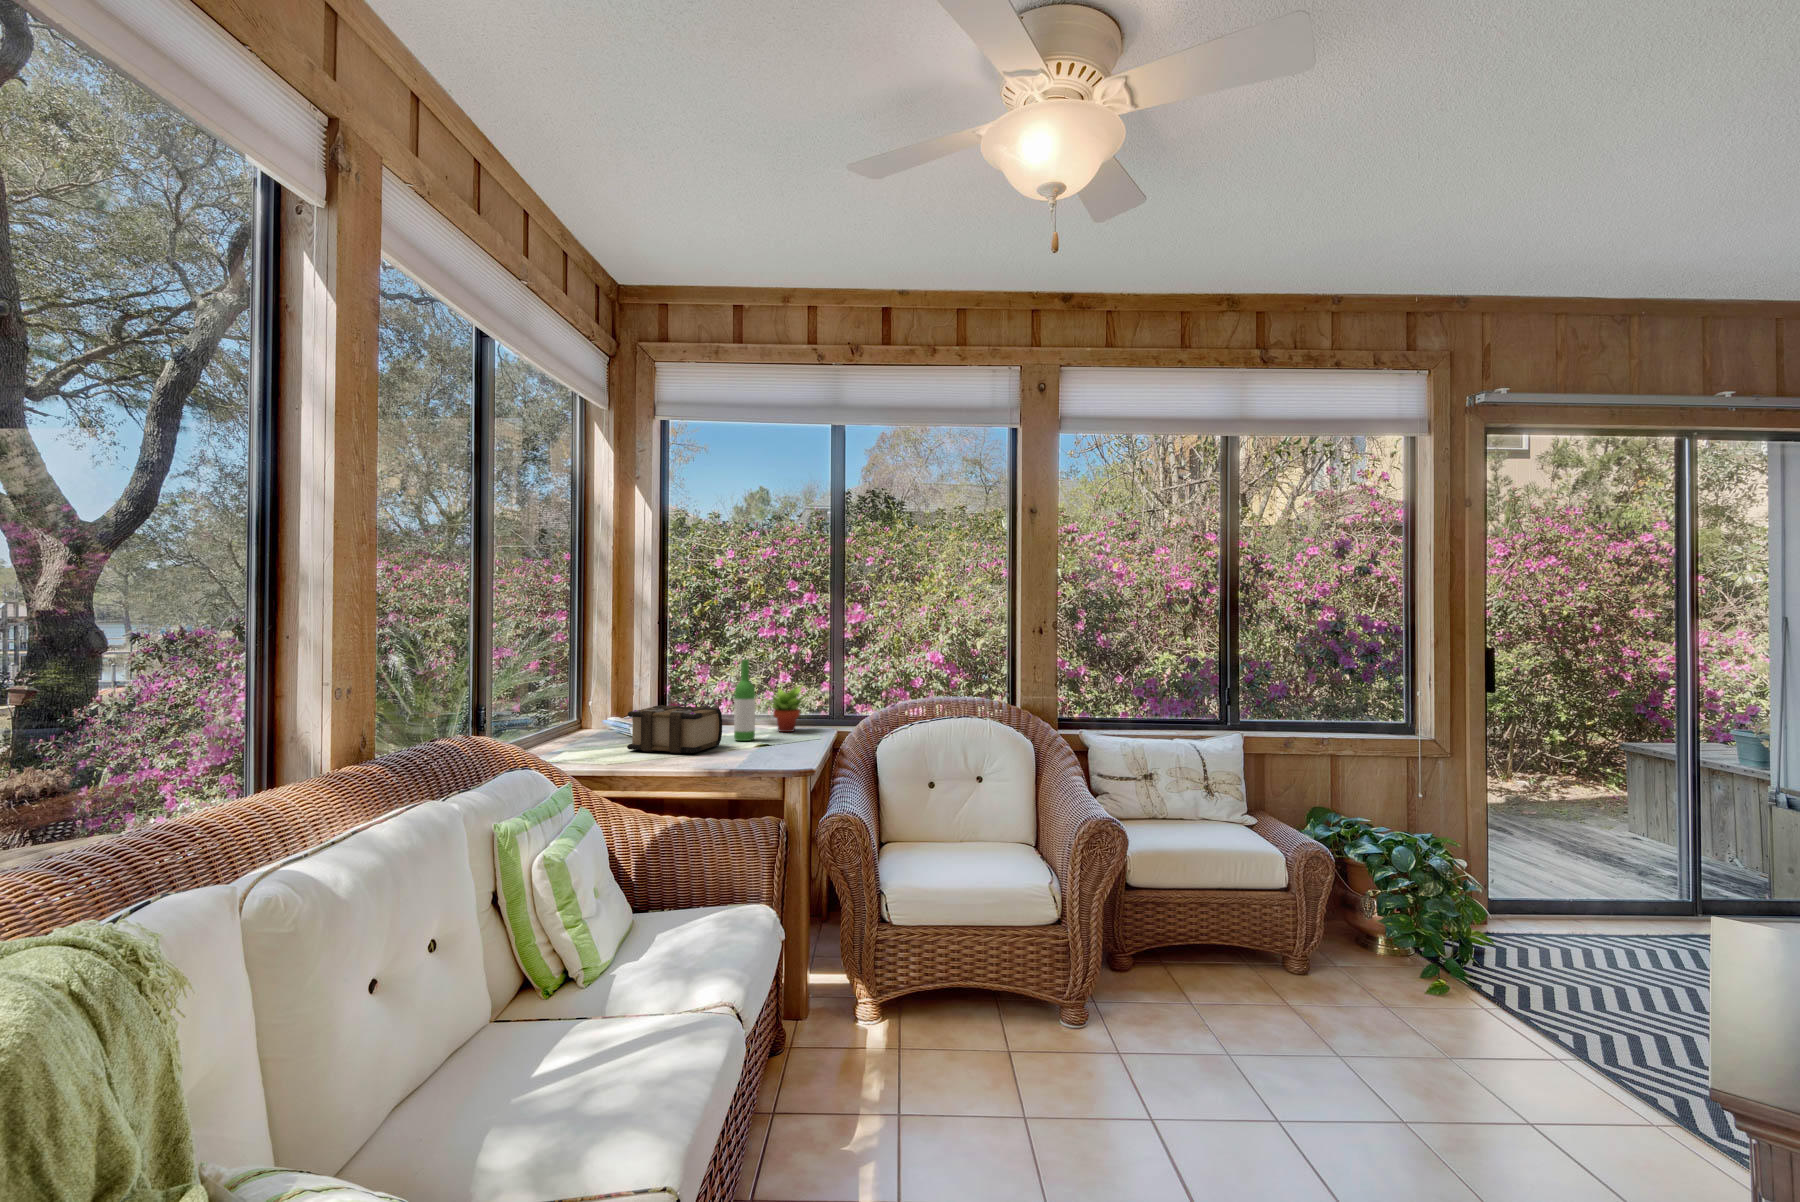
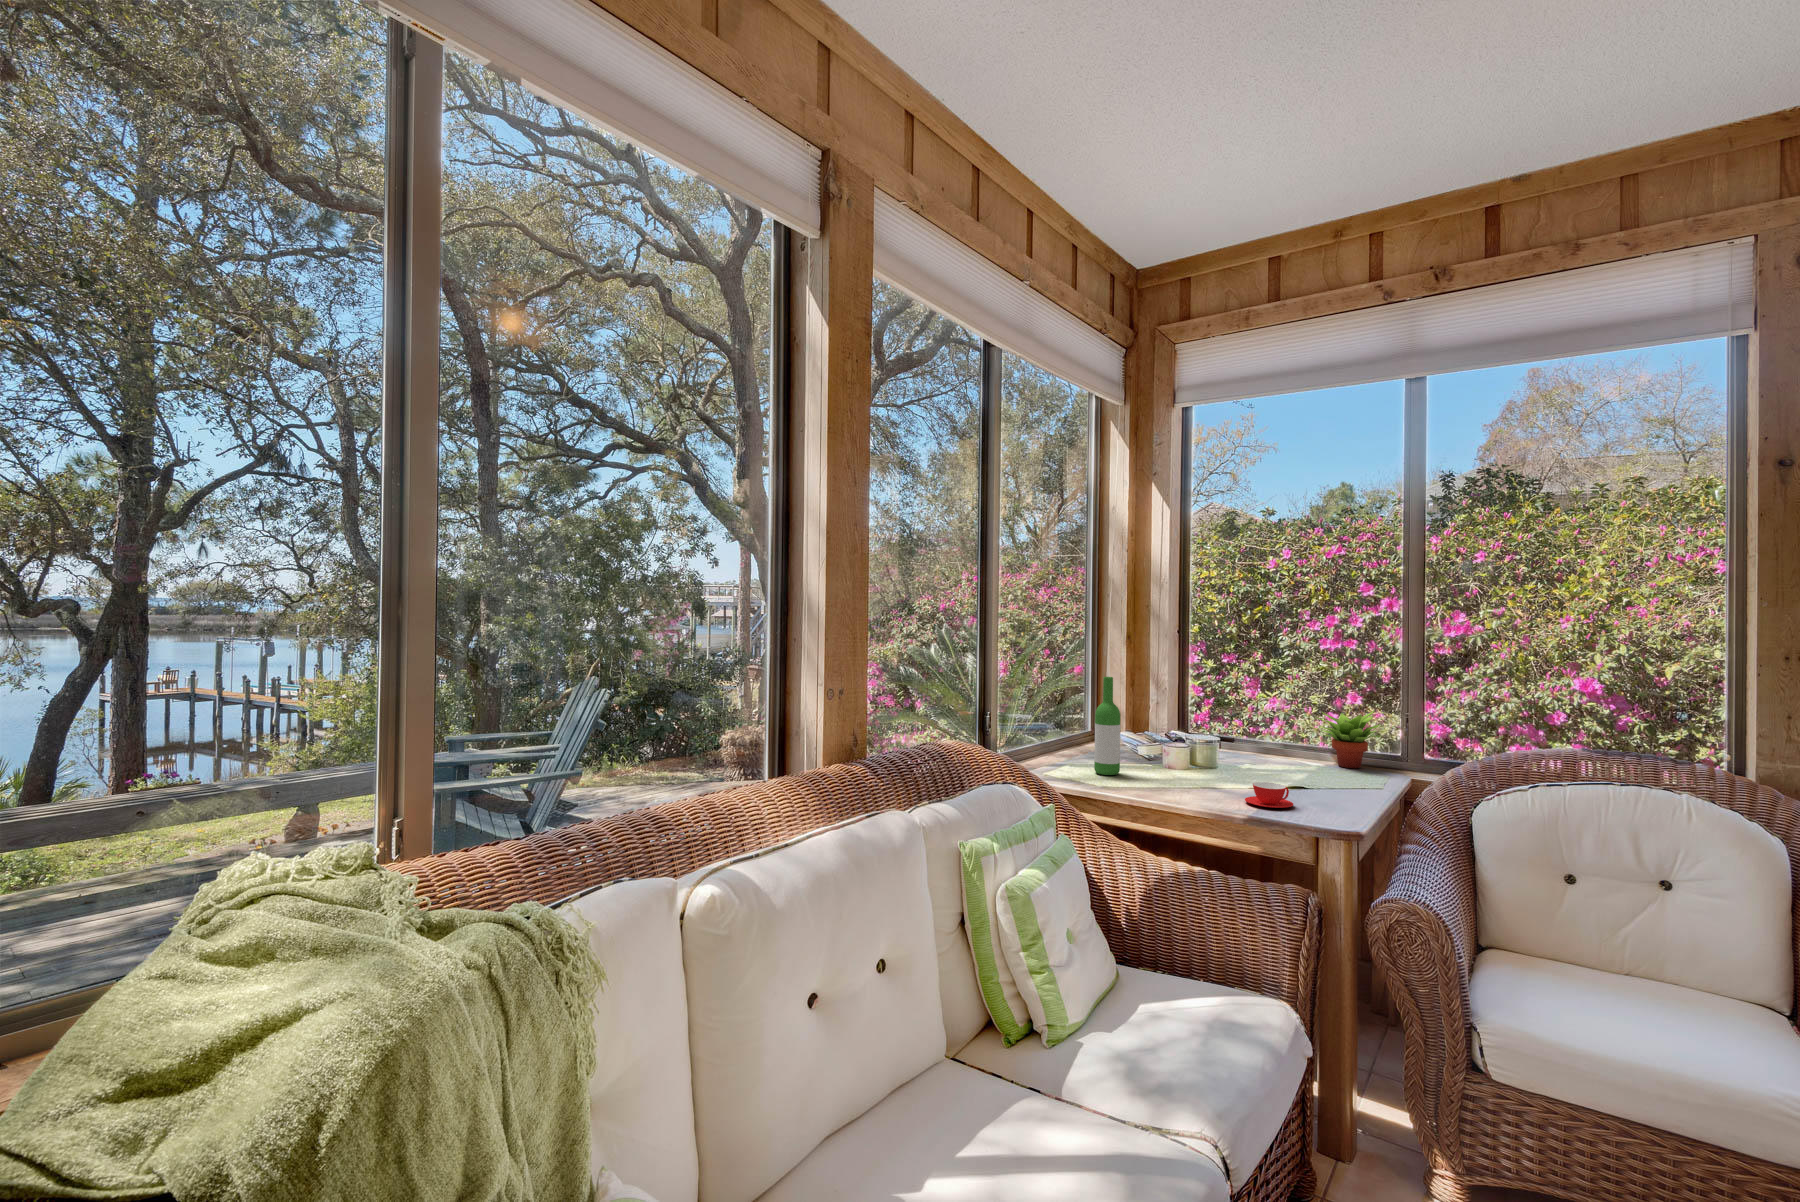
wine bottle: present [734,659,755,741] -> present [1094,677,1120,775]
book: present [627,705,722,753] -> none [1146,723,1257,783]
teacup: none [724,745,762,764] -> present [1245,782,1293,808]

